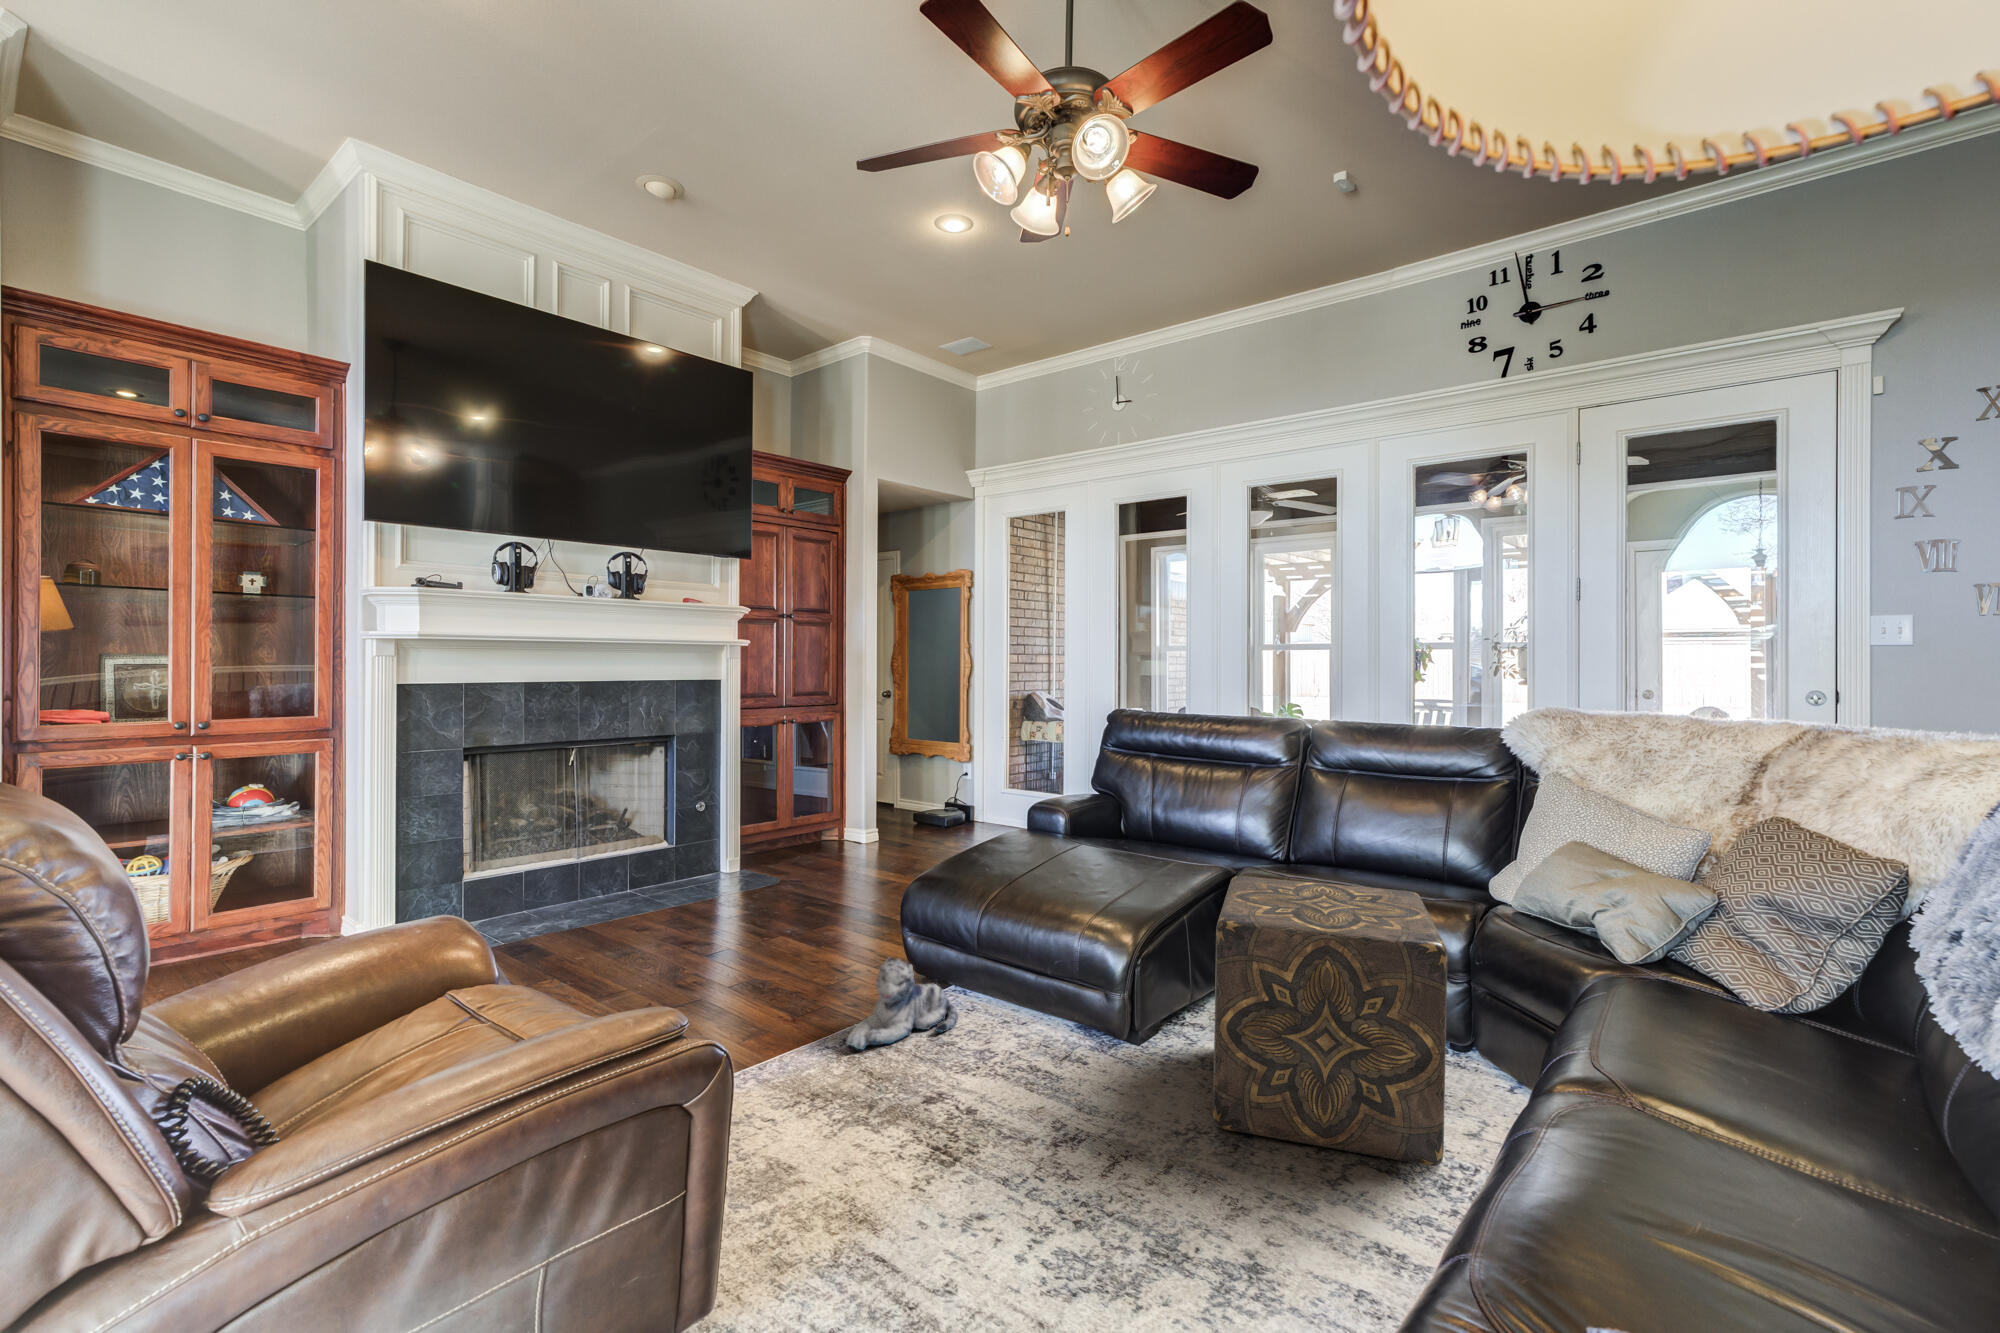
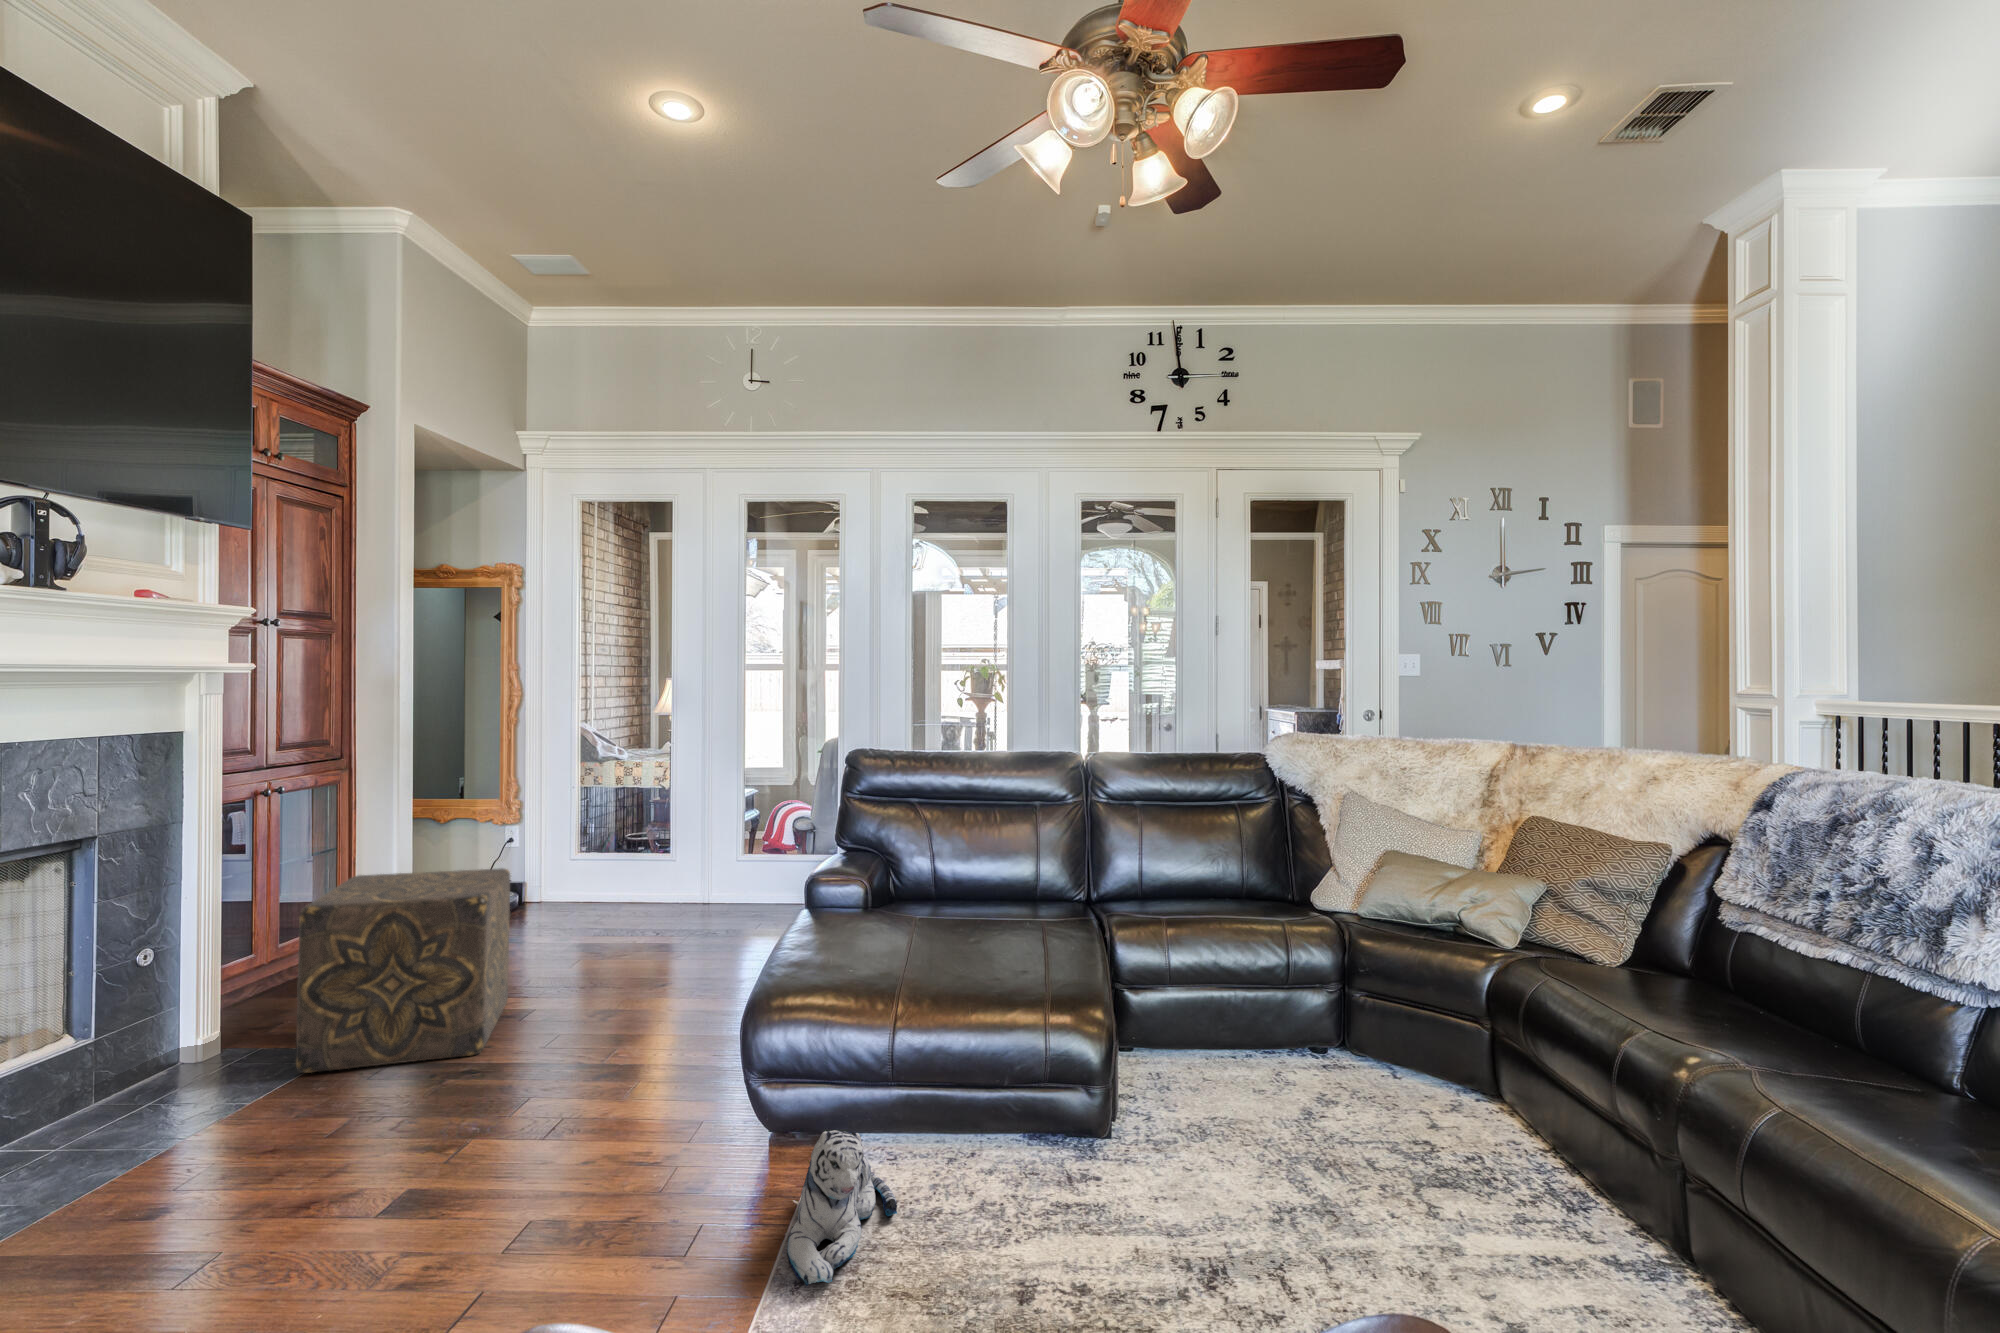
ottoman: present [1213,876,1447,1166] -> present [296,868,510,1073]

